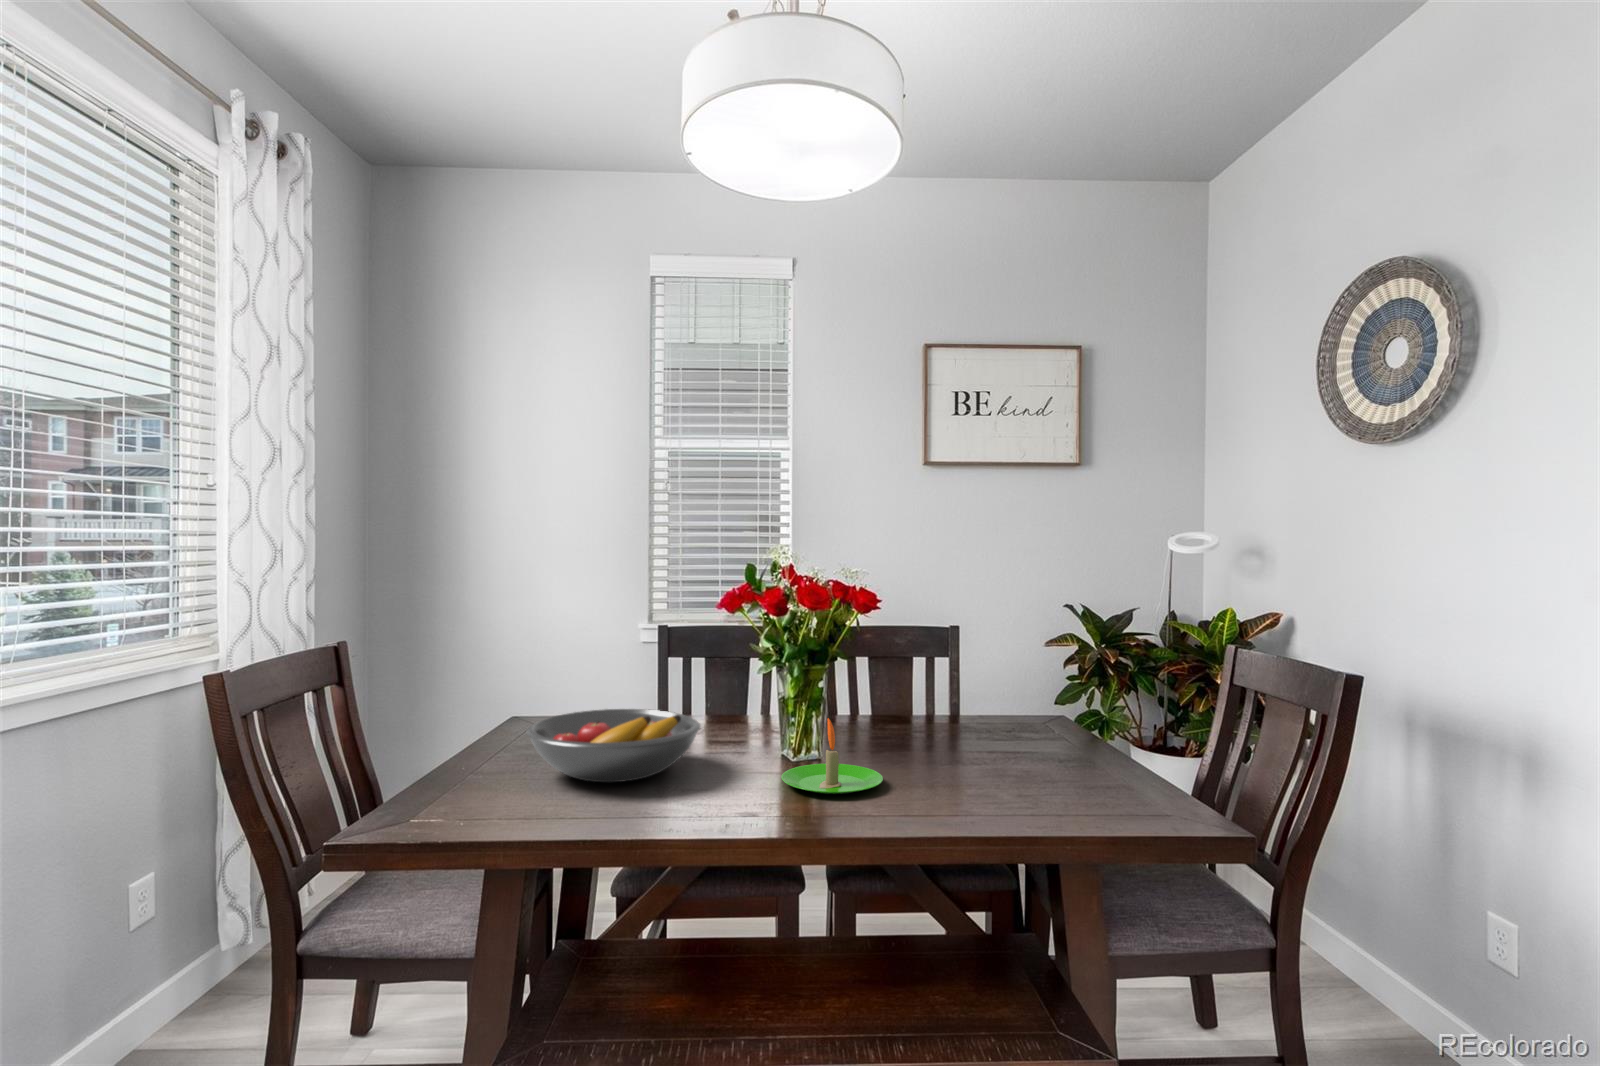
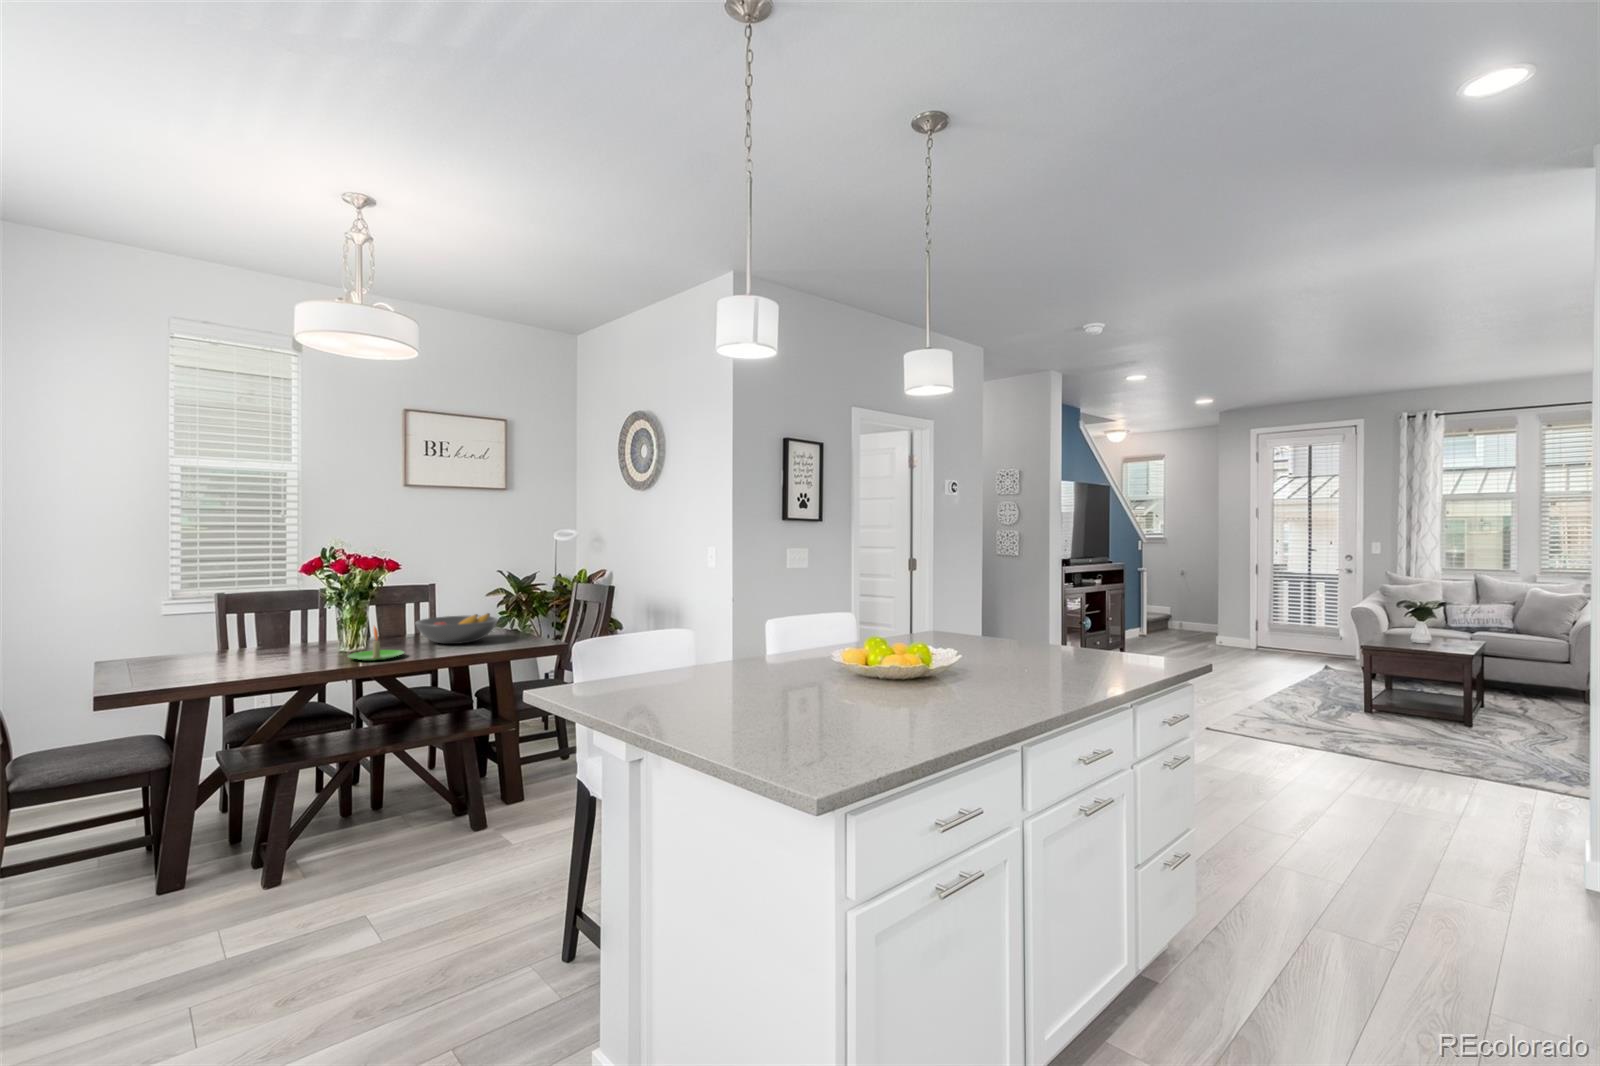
fruit bowl: present [527,709,700,782] -> present [415,613,498,644]

